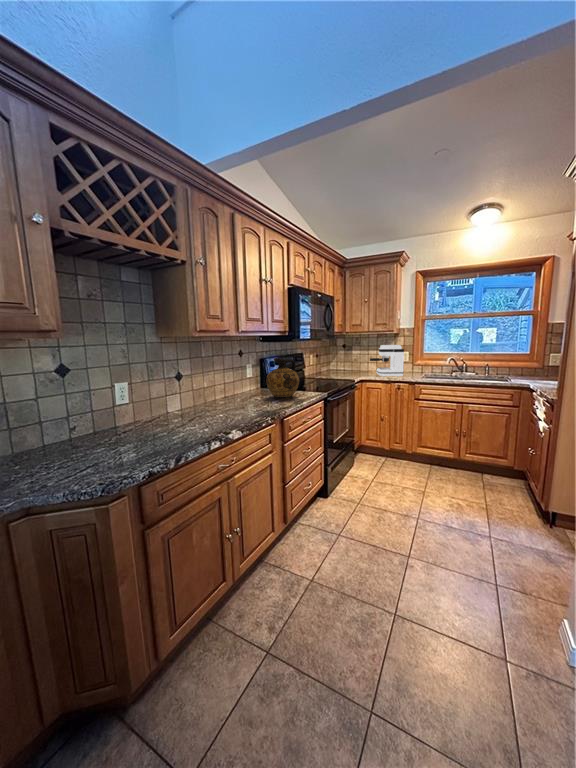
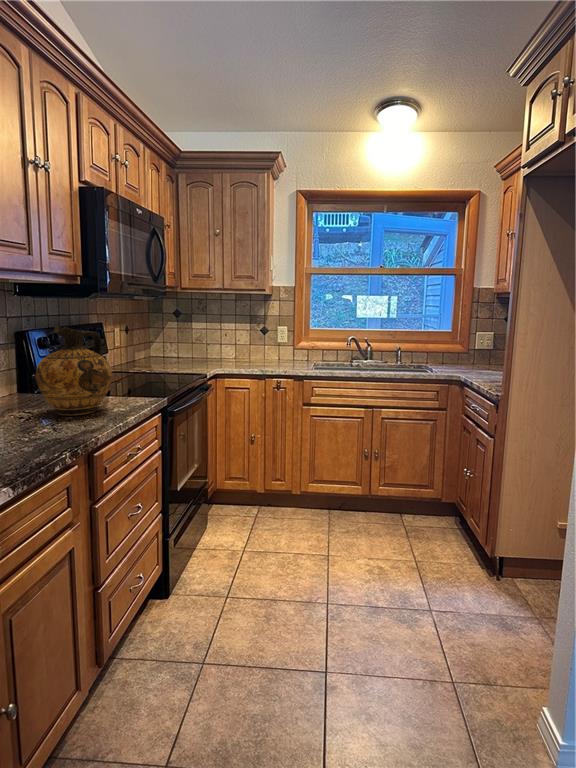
coffee maker: present [370,345,404,377] -> none [228,314,285,368]

